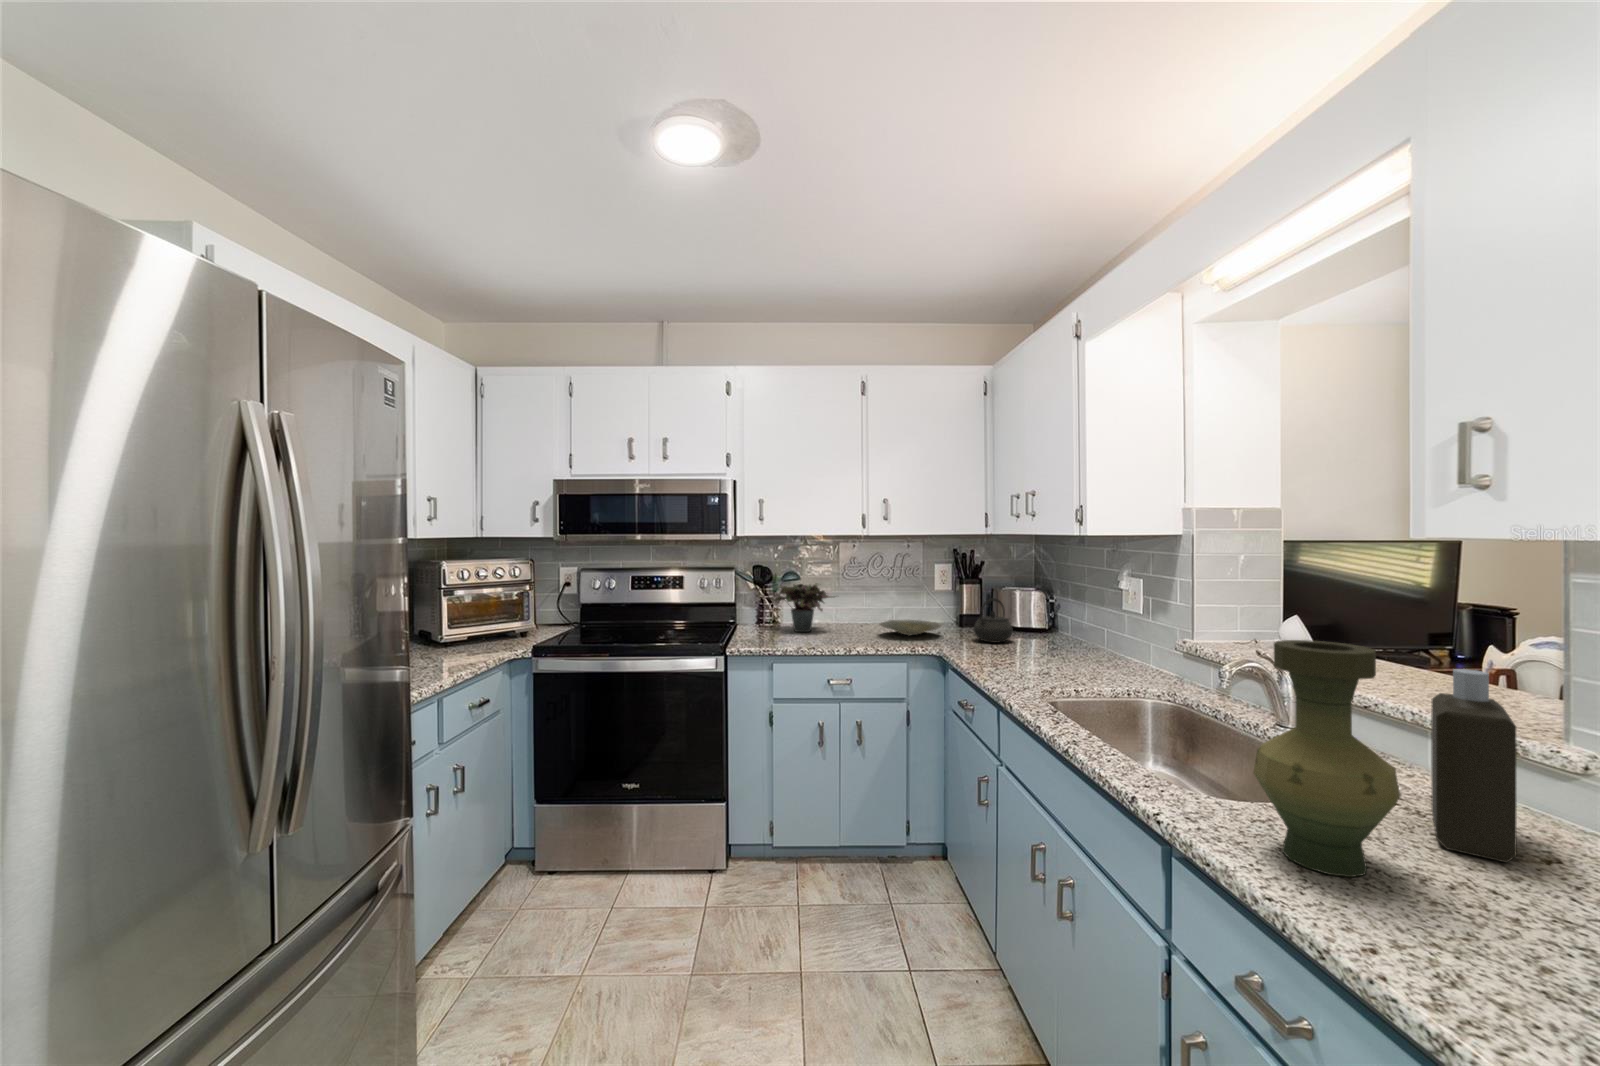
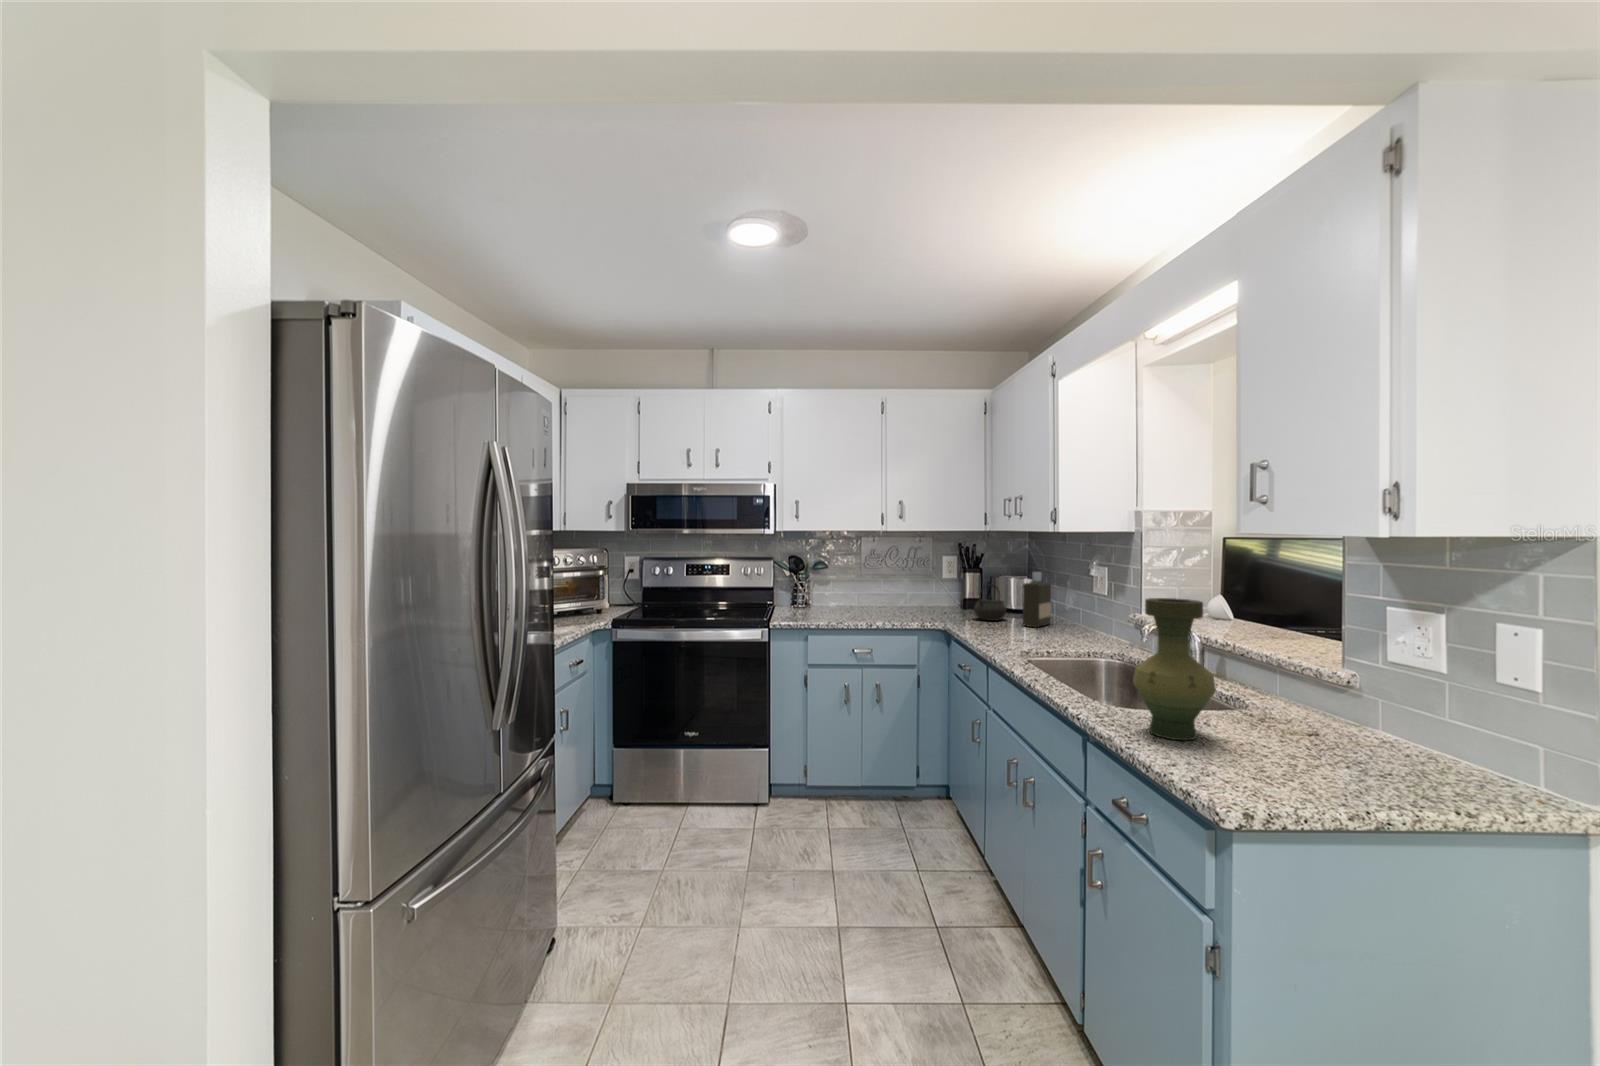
potted plant: present [770,583,835,632] -> none [800,572,861,612]
plate: present [879,620,942,636] -> none [895,601,948,616]
bottle: present [1431,669,1517,863] -> present [1022,572,1051,627]

